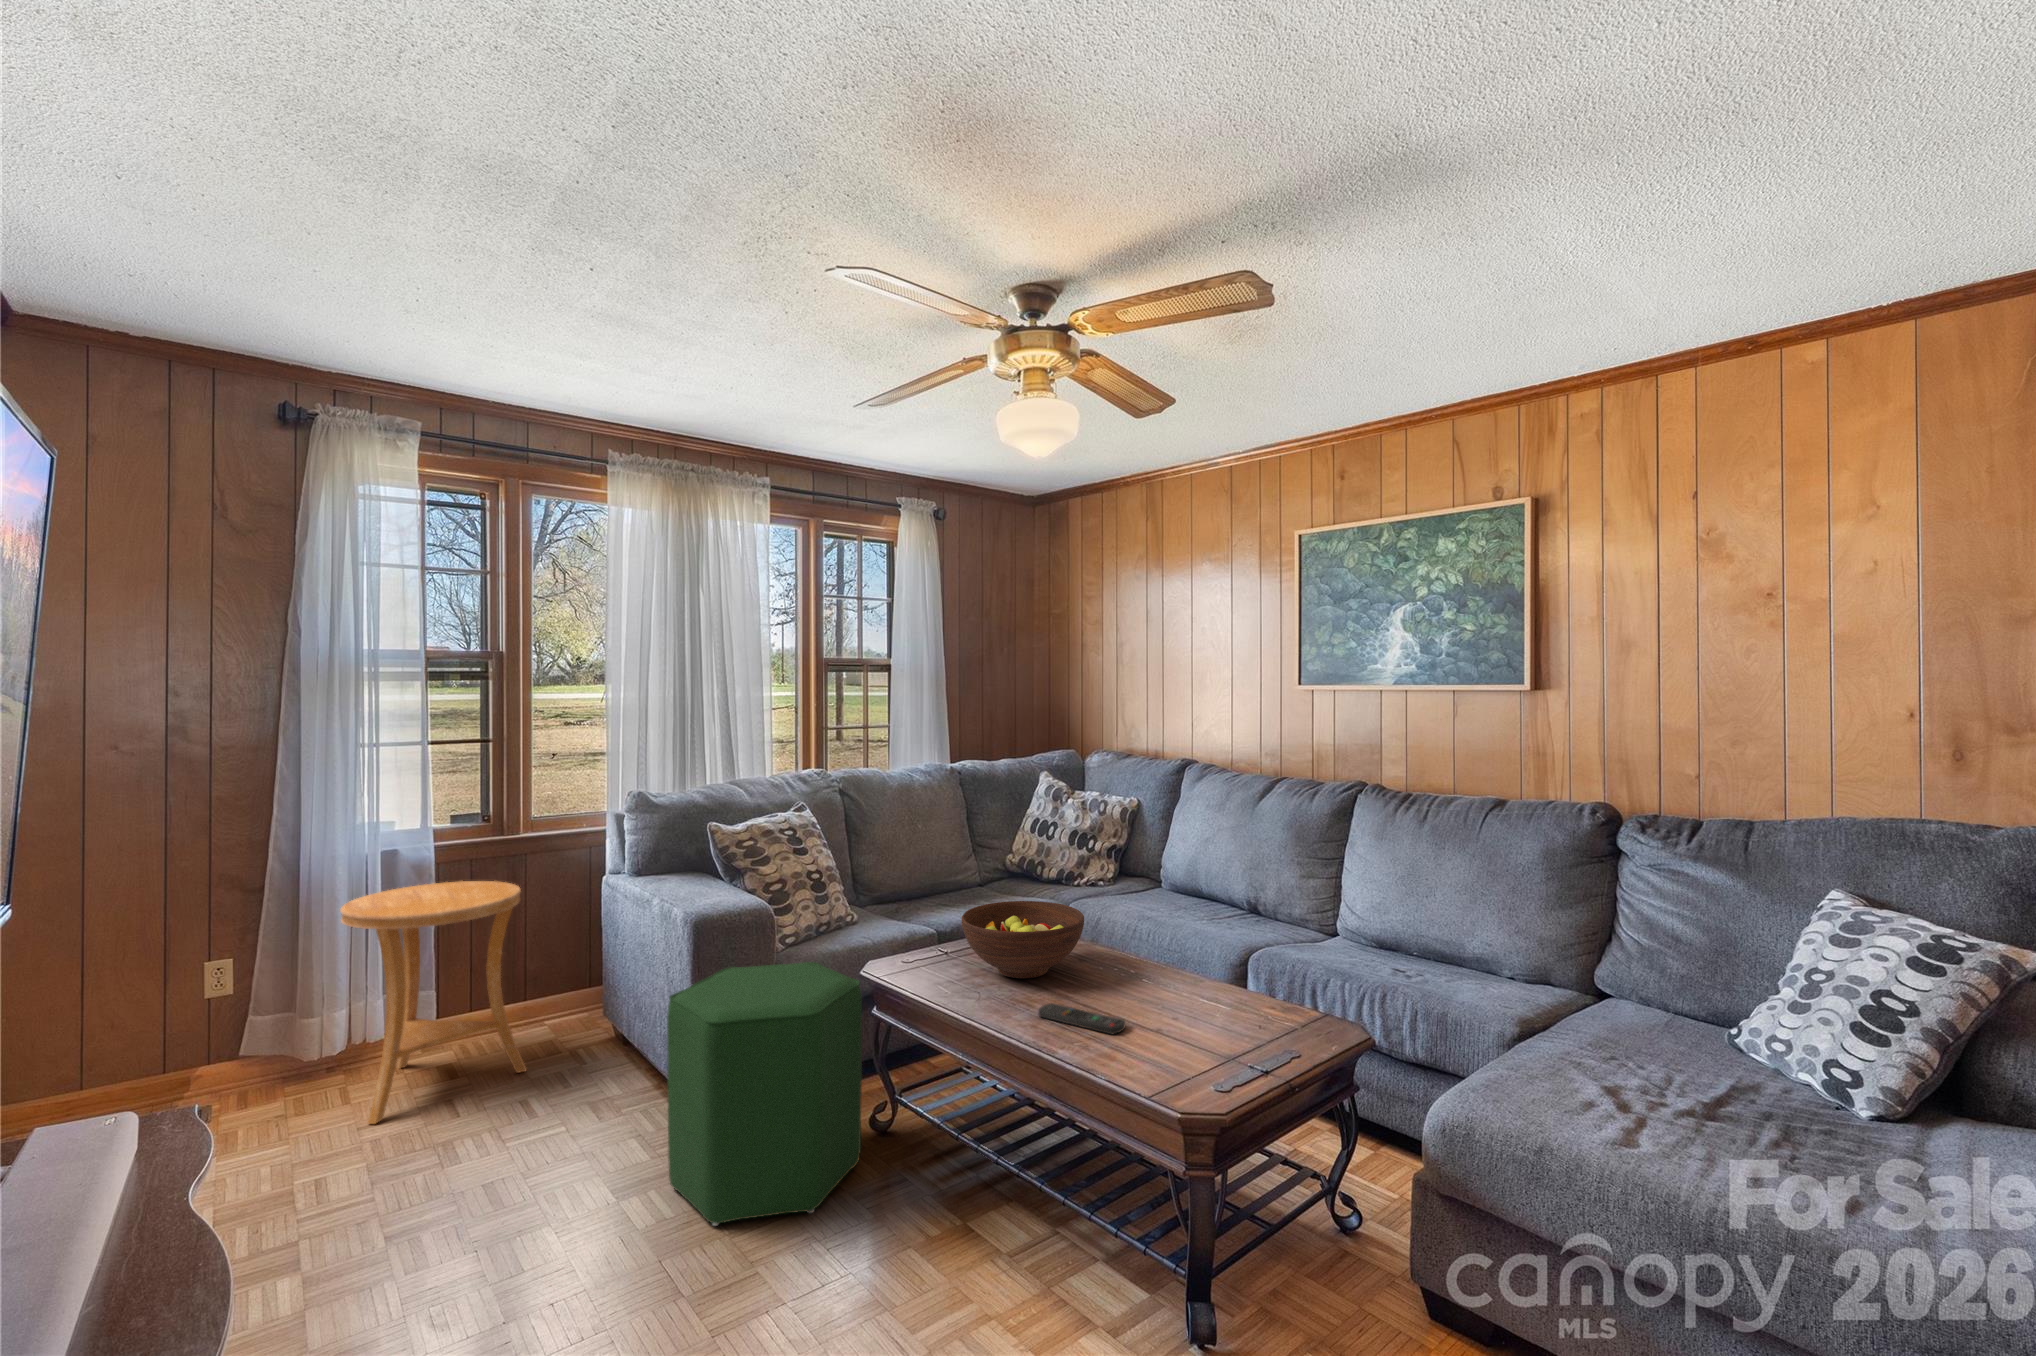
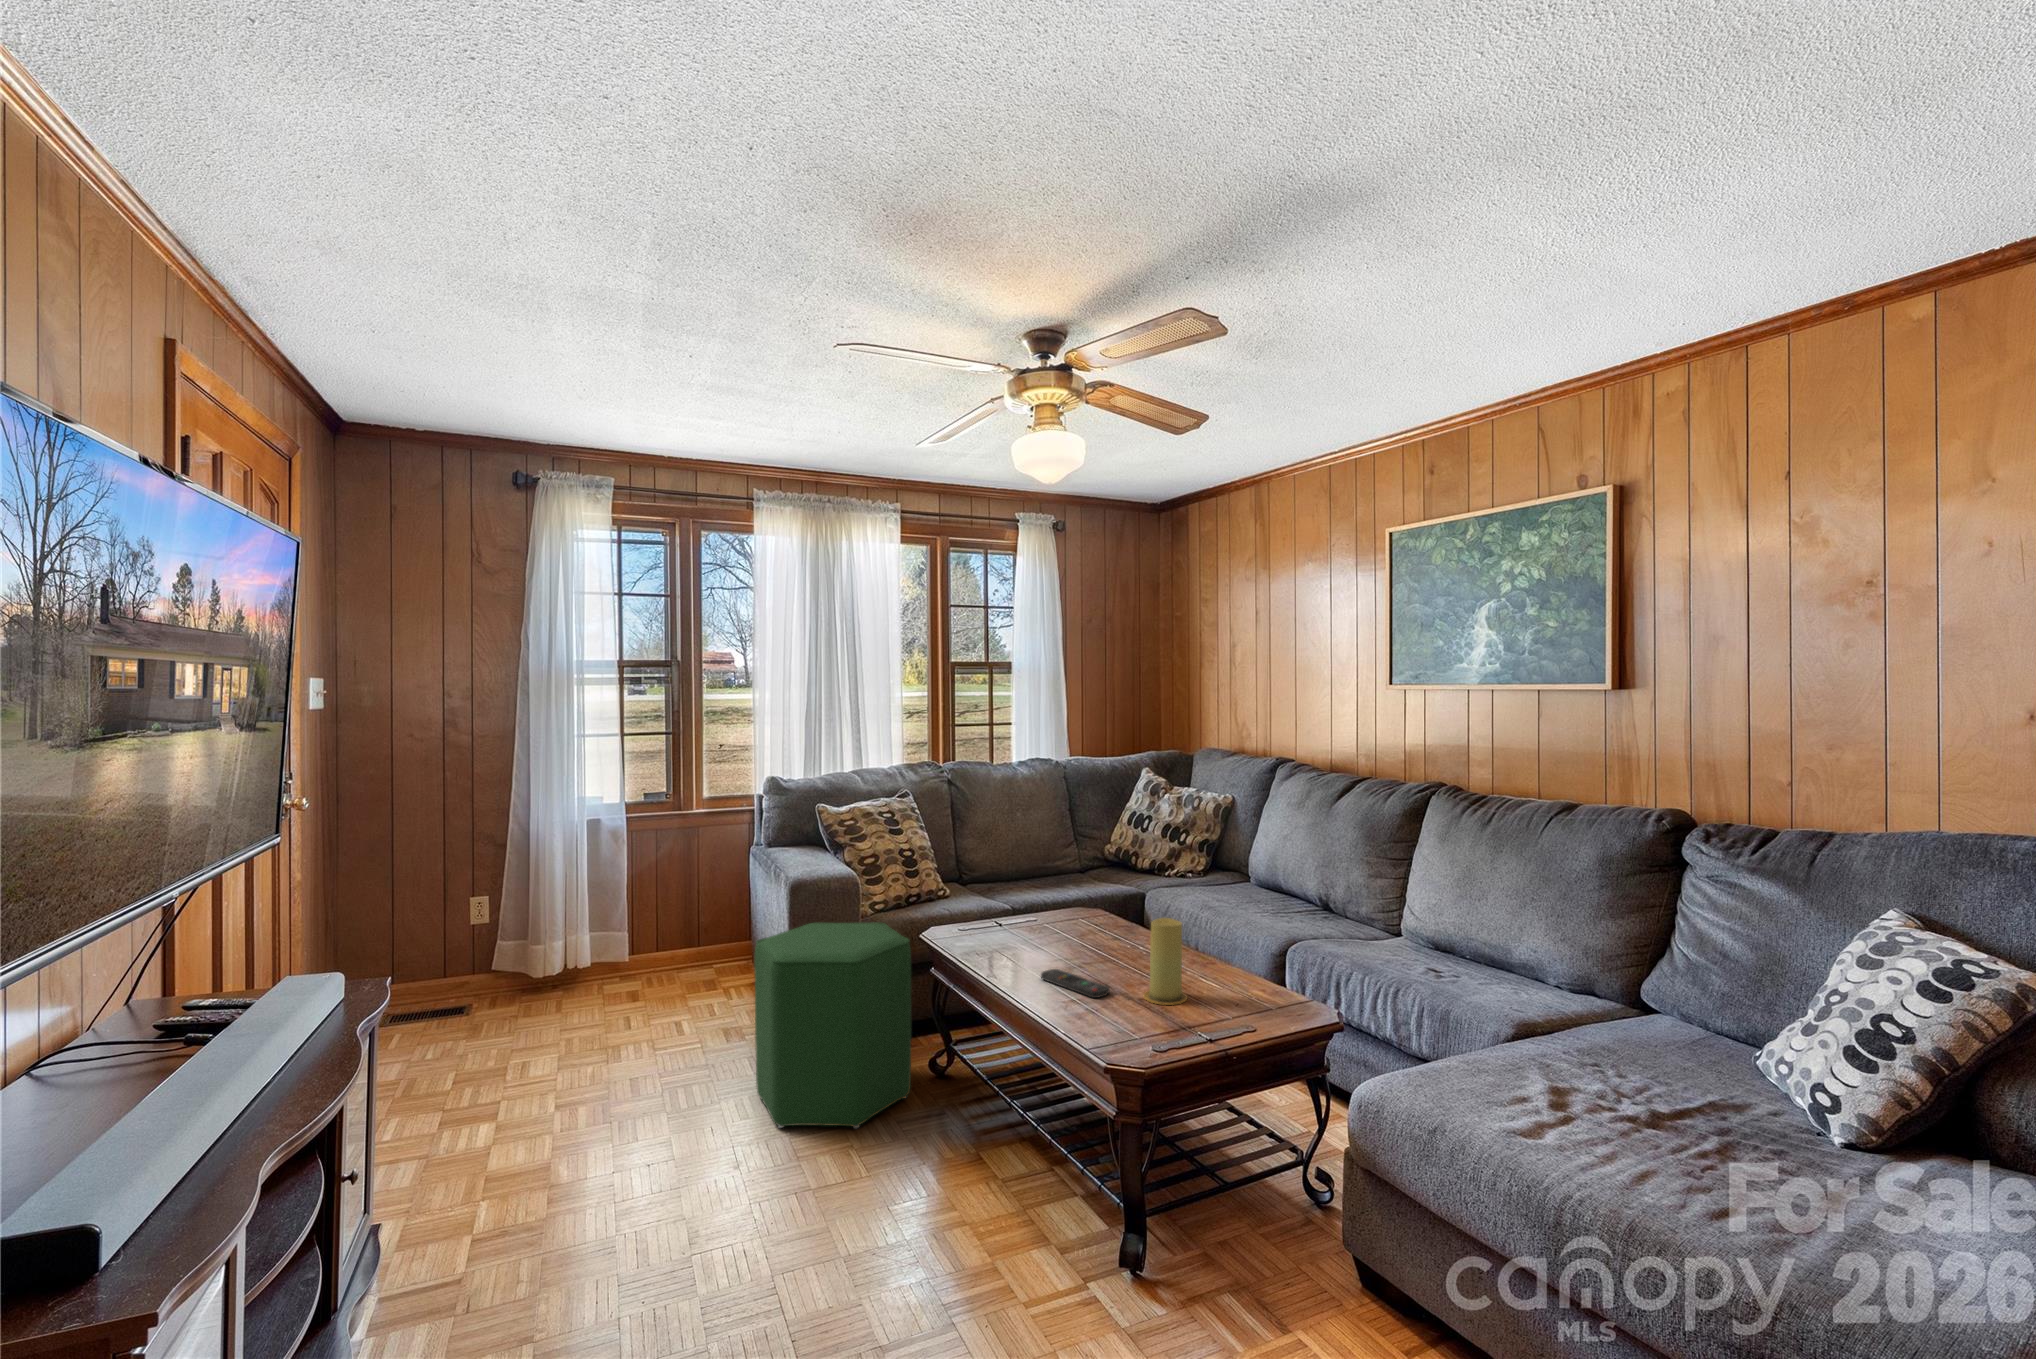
side table: present [340,881,526,1124] -> none [551,845,687,1027]
fruit bowl: present [962,901,1084,978] -> none [999,880,1109,948]
candle: none [1162,939,1211,1035] -> present [1144,918,1187,1005]

